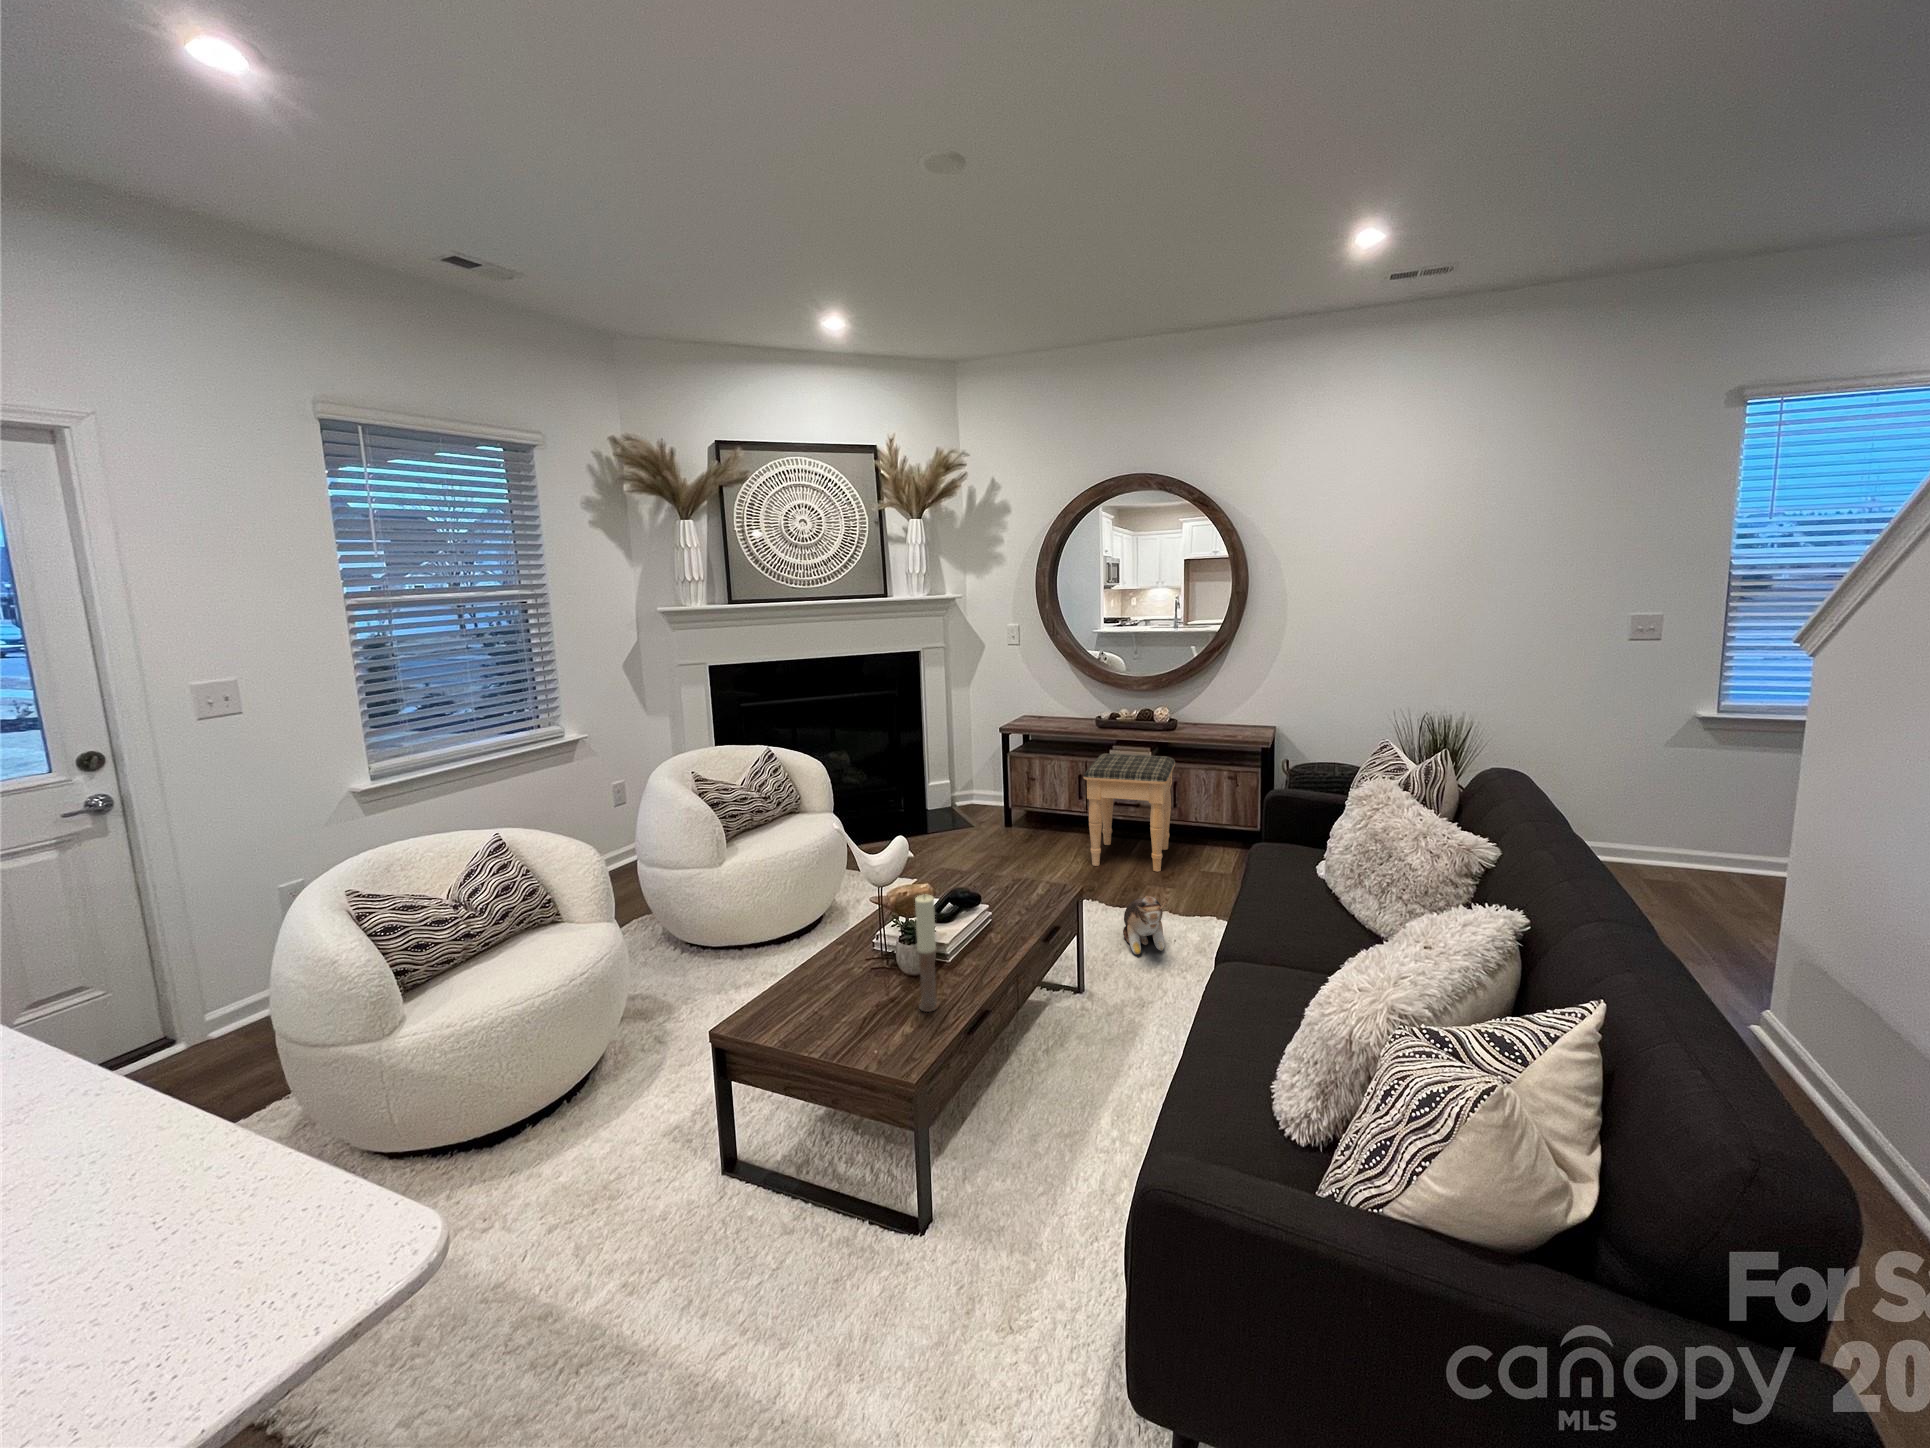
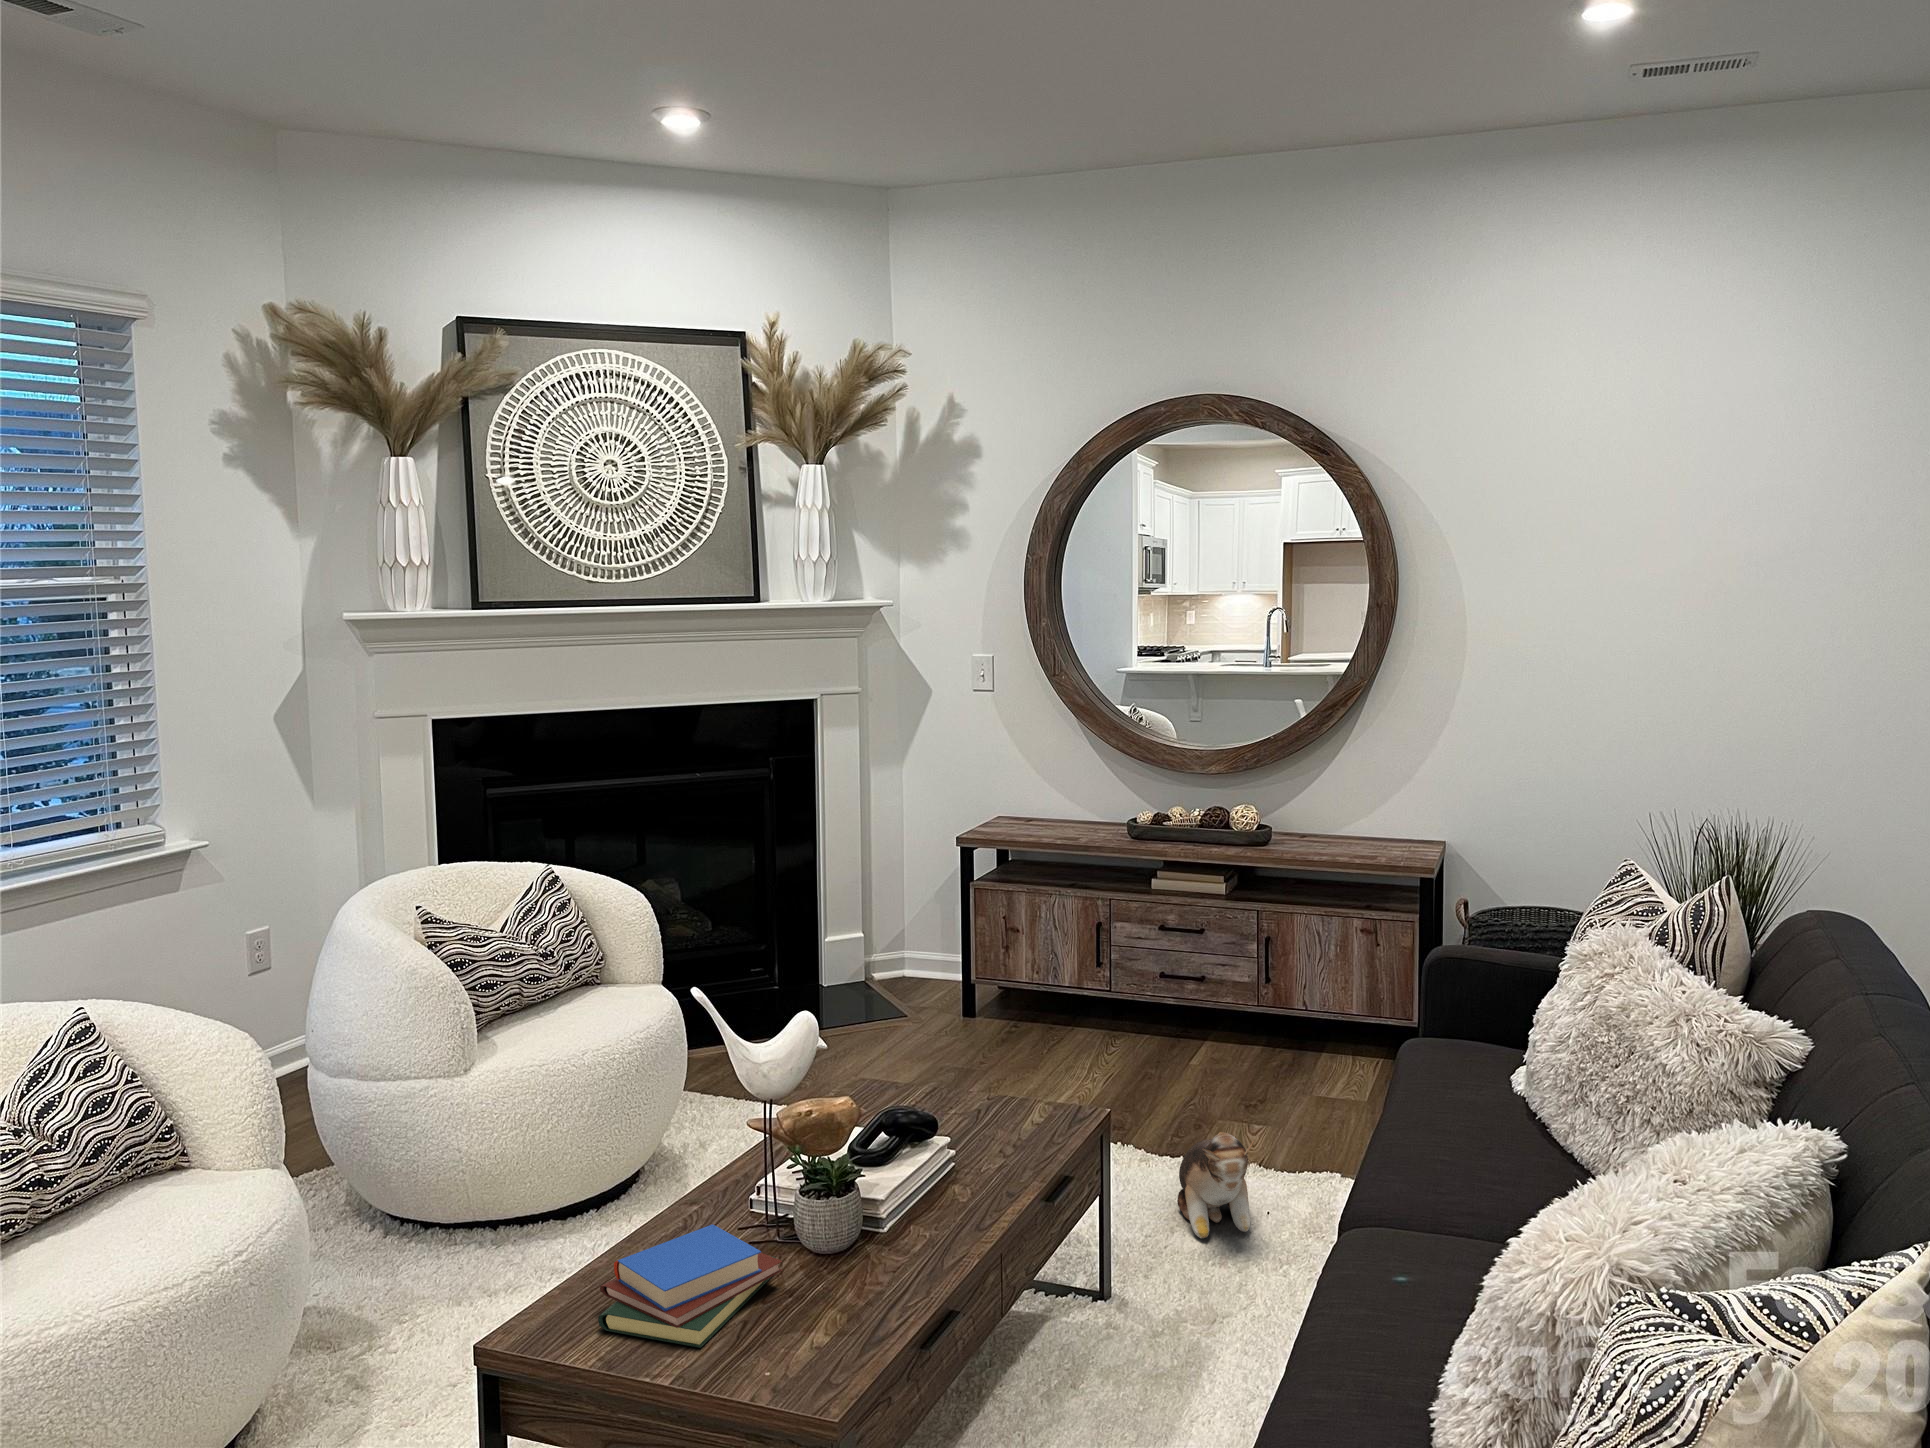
footstool: present [1084,754,1175,872] -> none [1107,887,1270,1099]
candle: present [915,895,939,1012] -> none [836,1103,872,1306]
book: none [778,962,887,1039] -> present [598,1224,783,1348]

